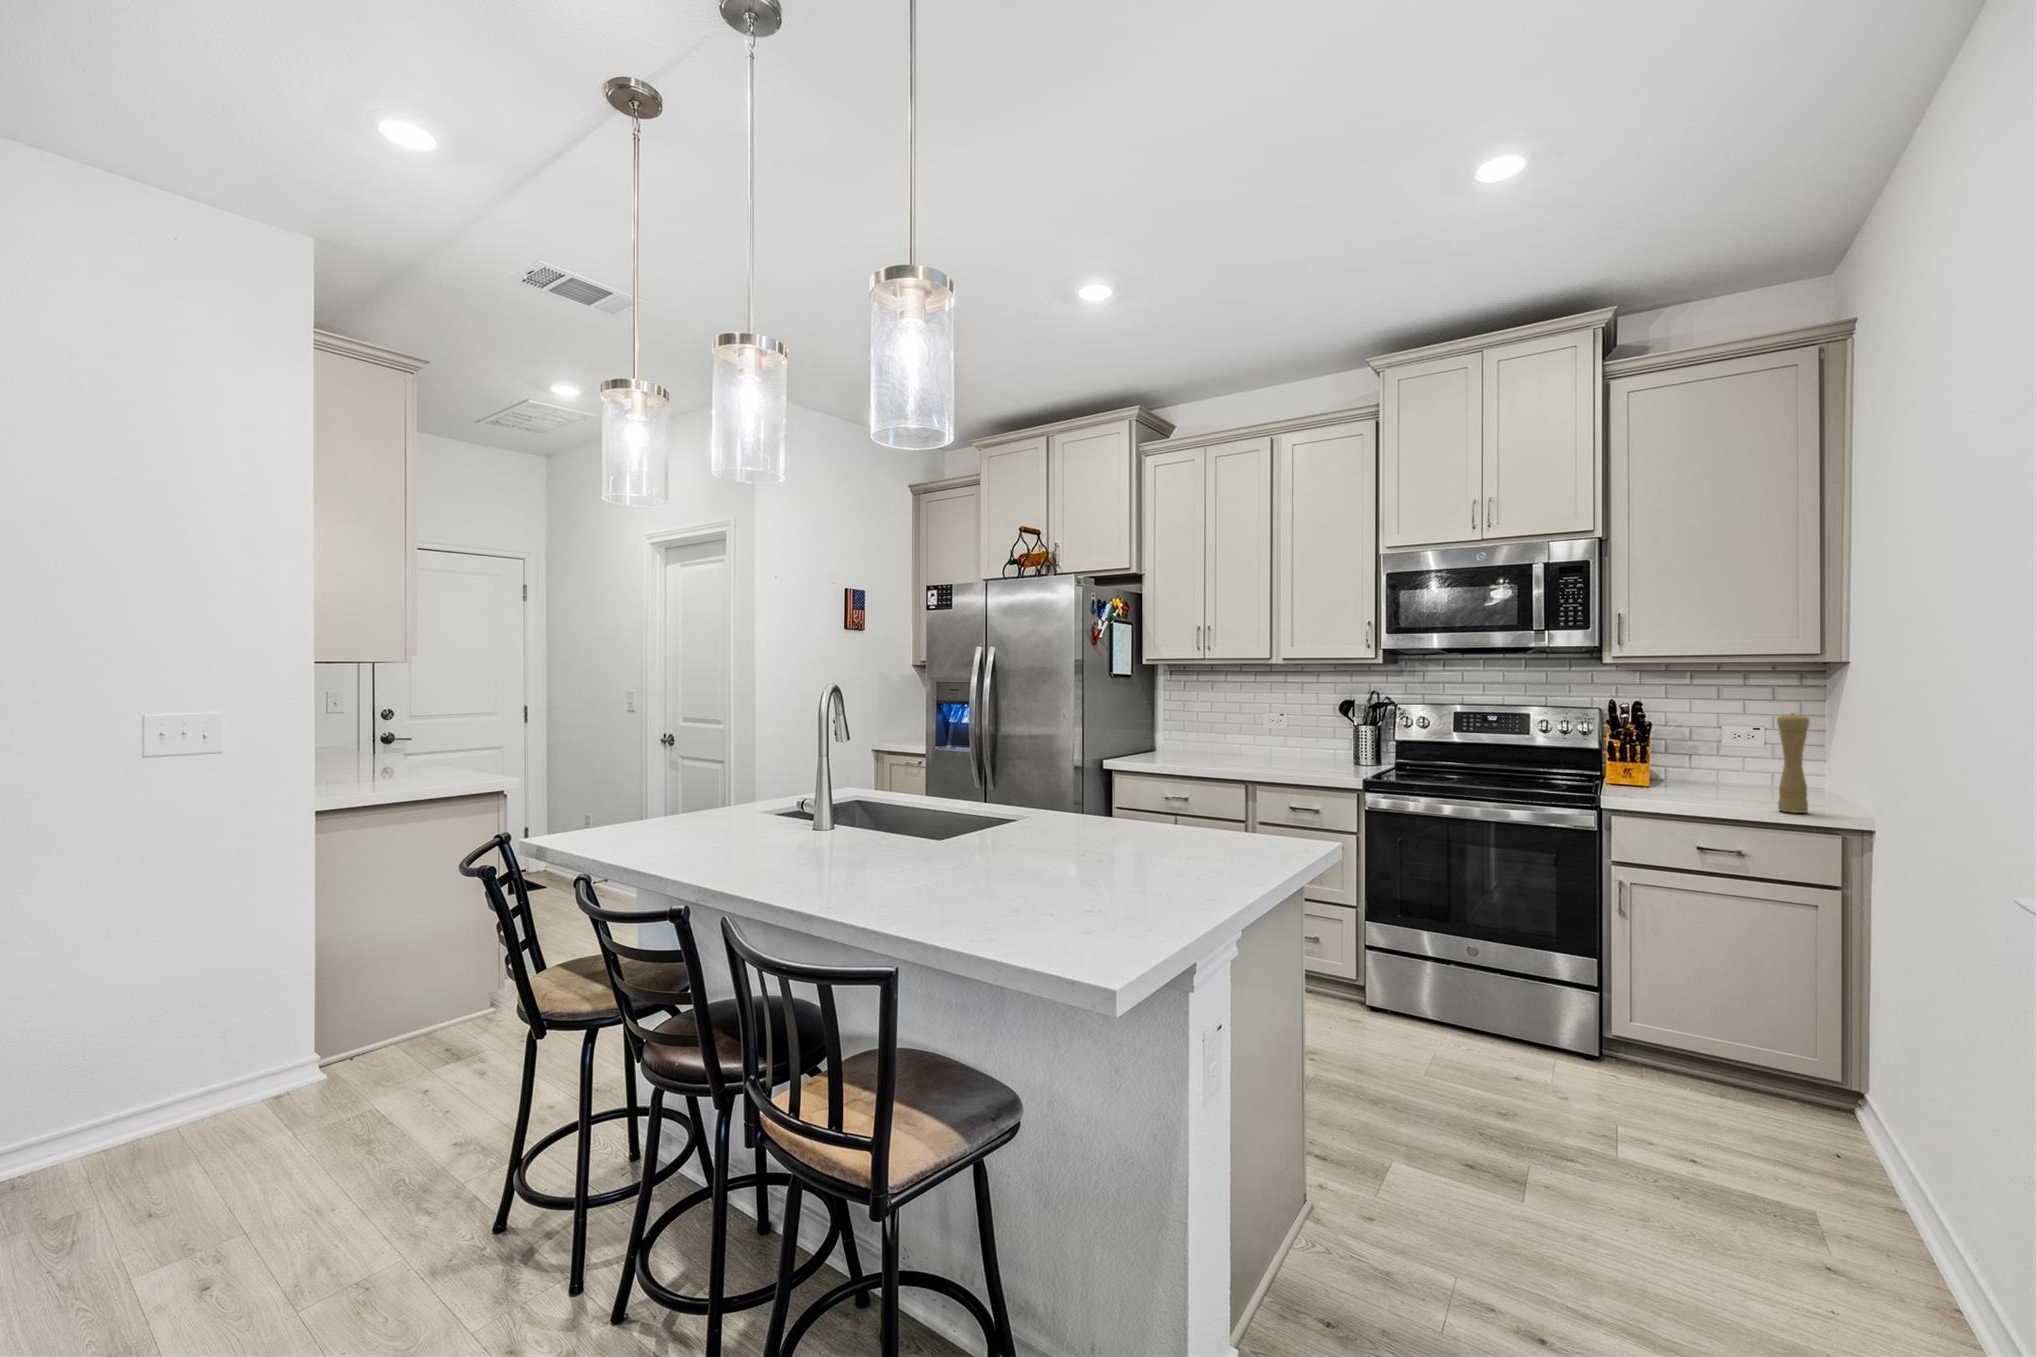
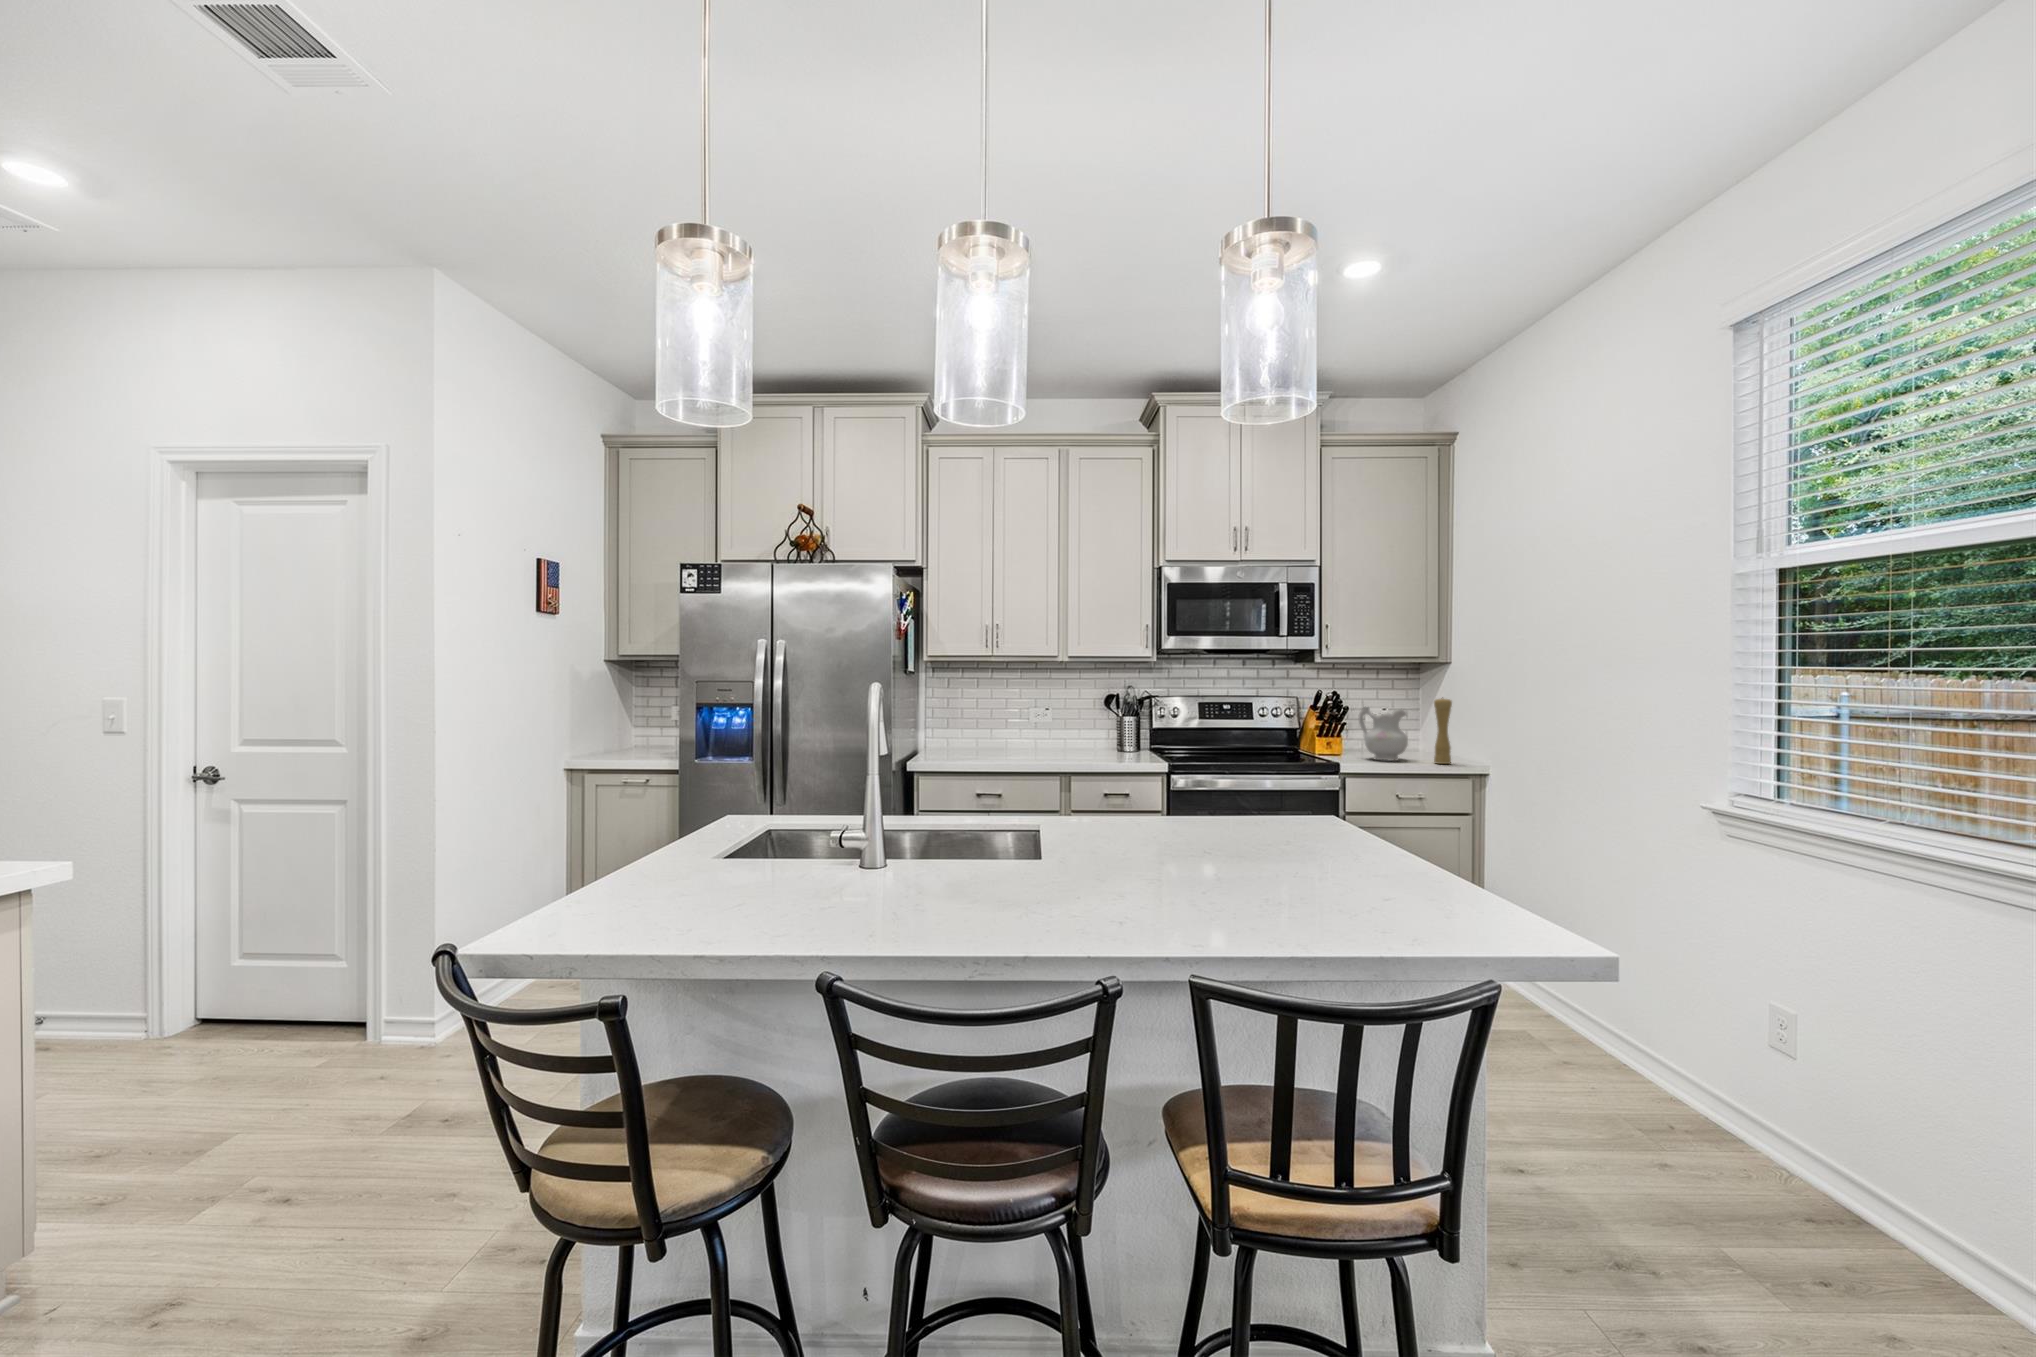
ceramic pitcher: none [1667,723,1745,802] -> present [1358,707,1408,761]

